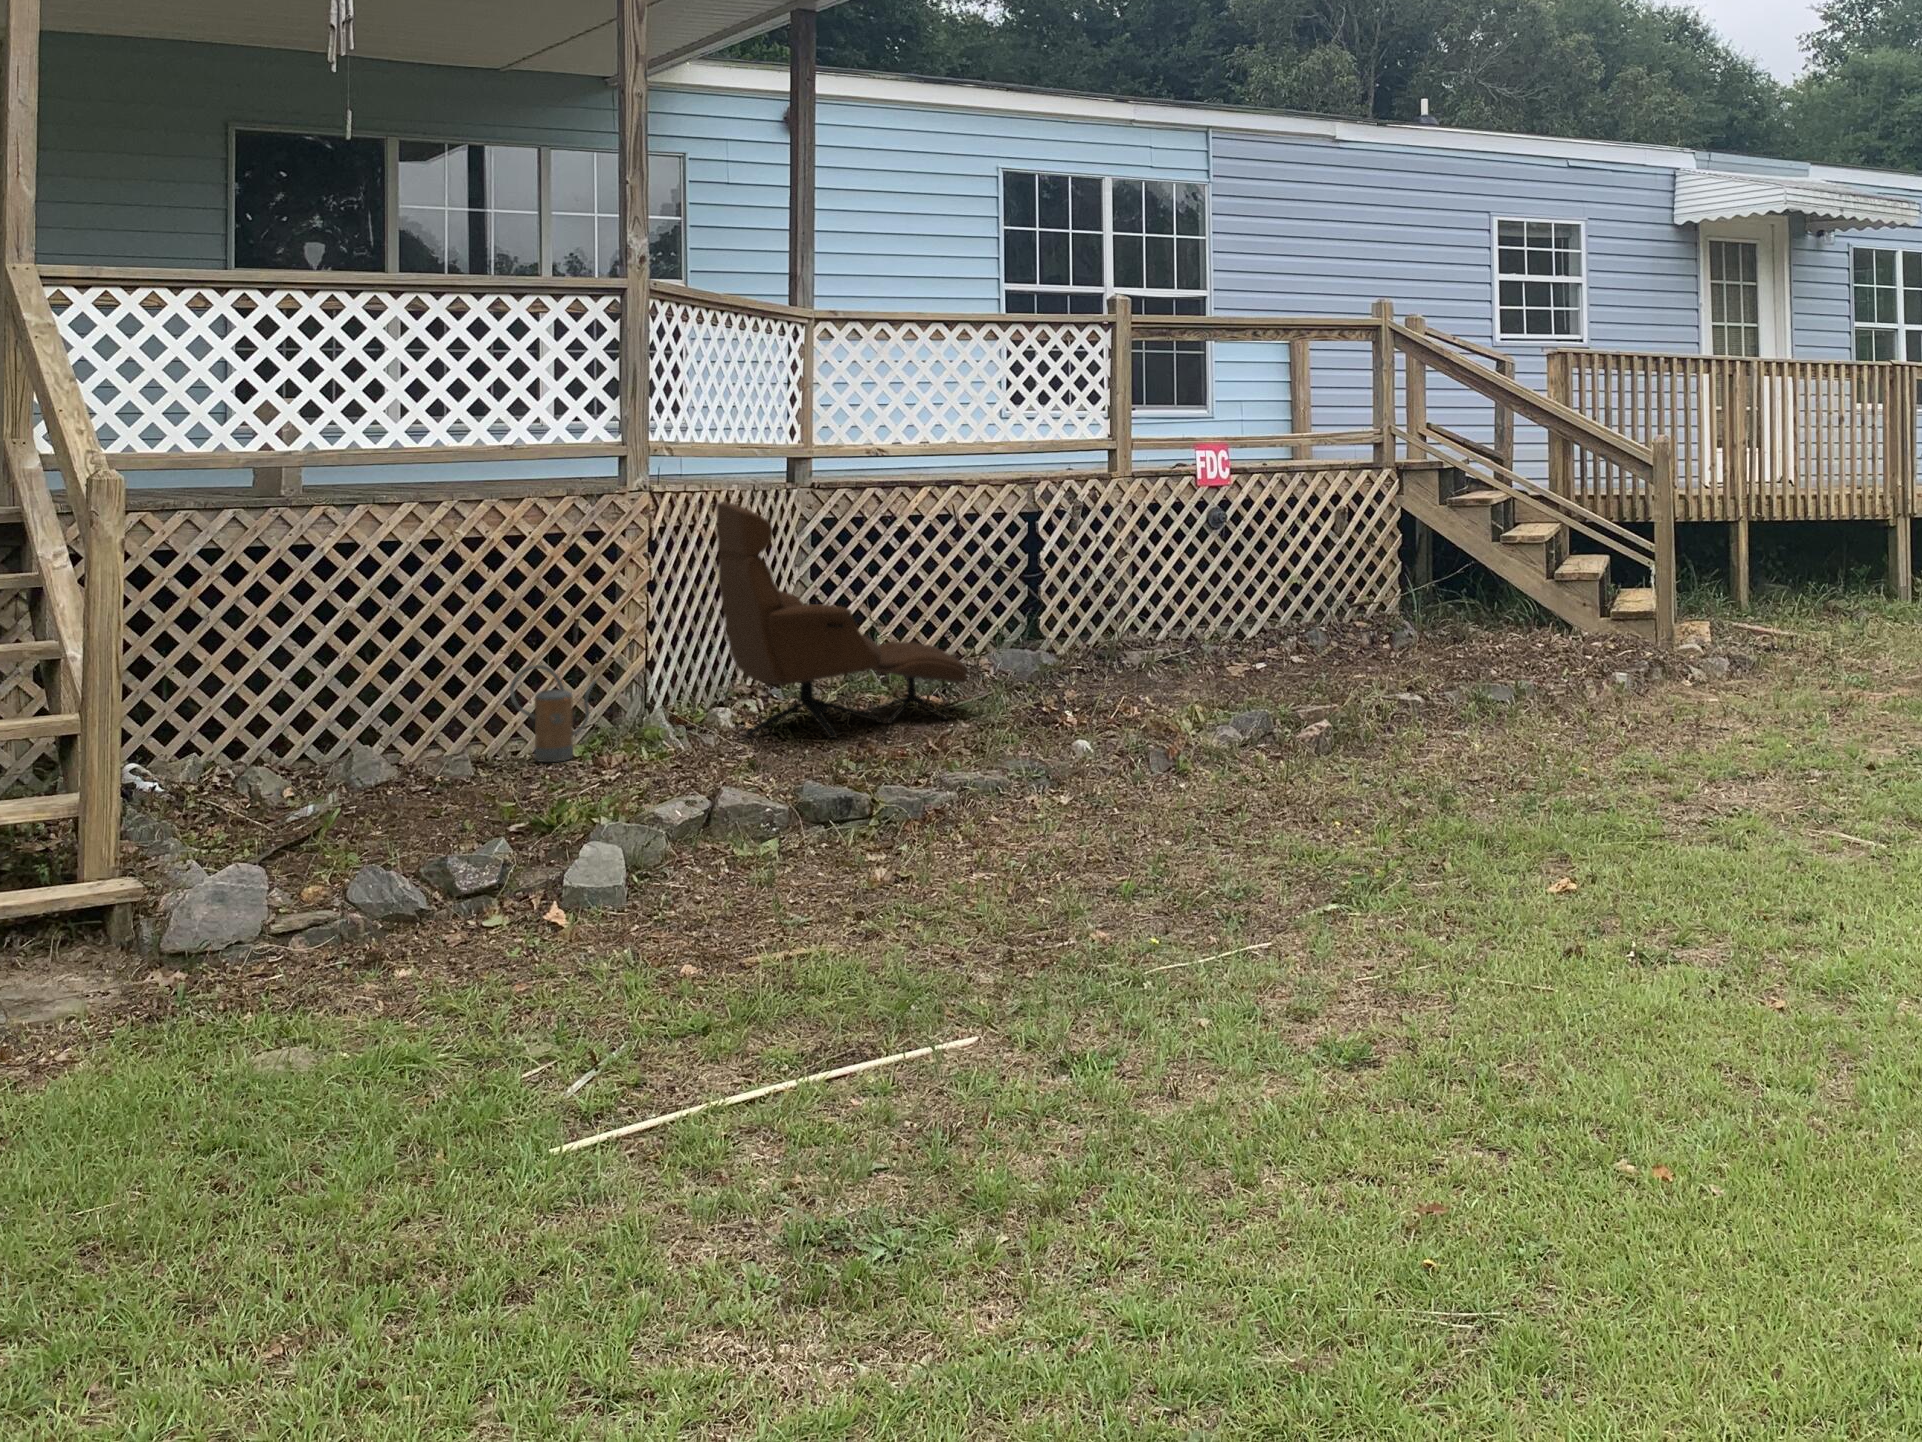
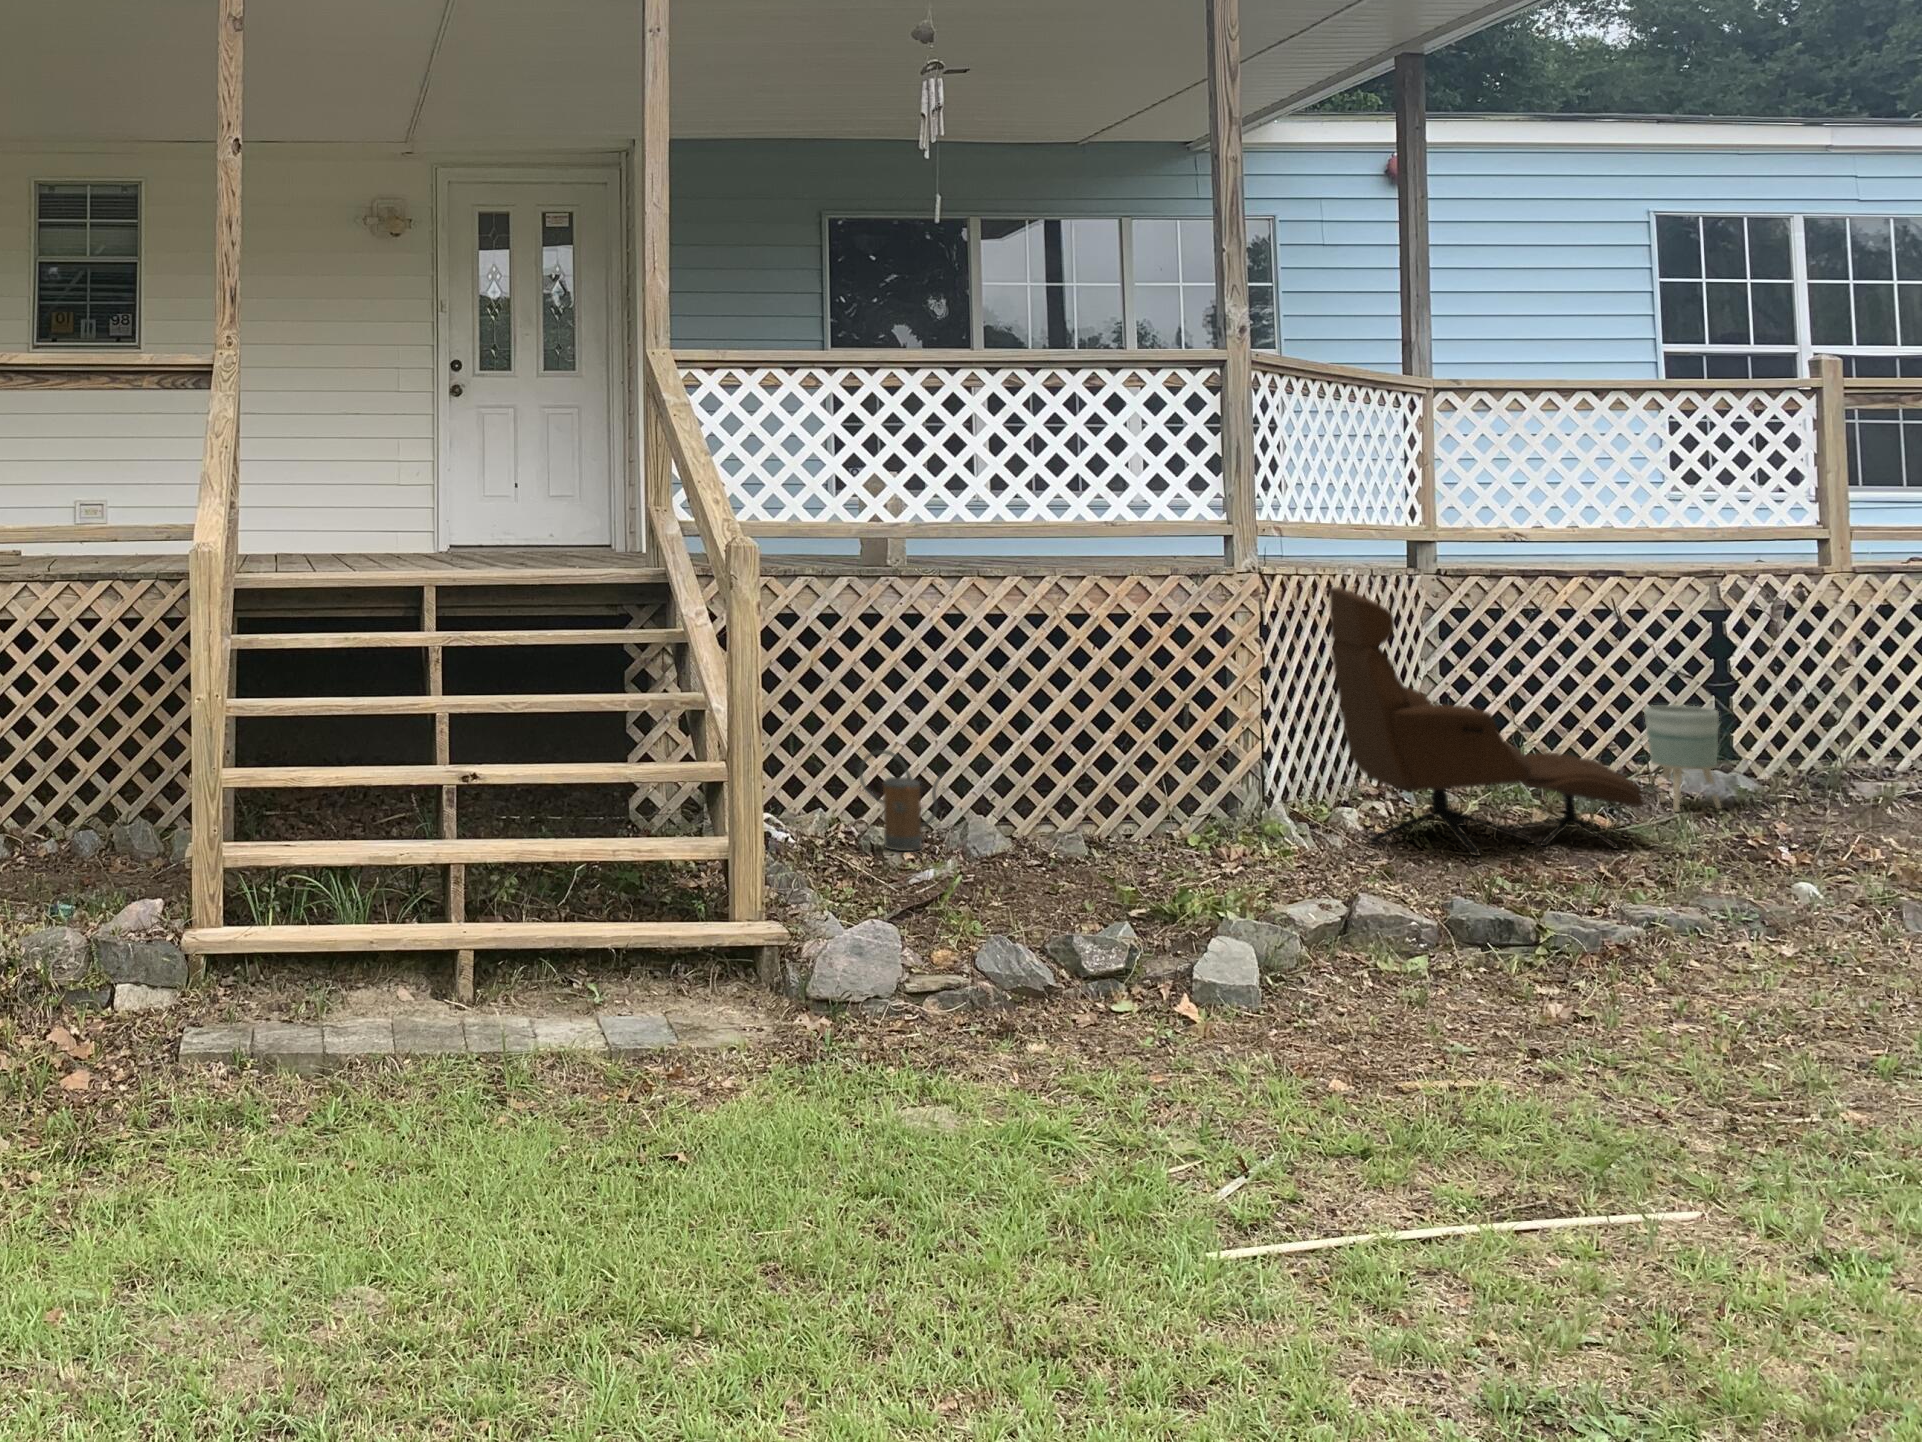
planter: none [973,594,1027,685] -> present [1644,705,1721,812]
watering can: present [510,665,596,762] -> present [859,750,944,851]

